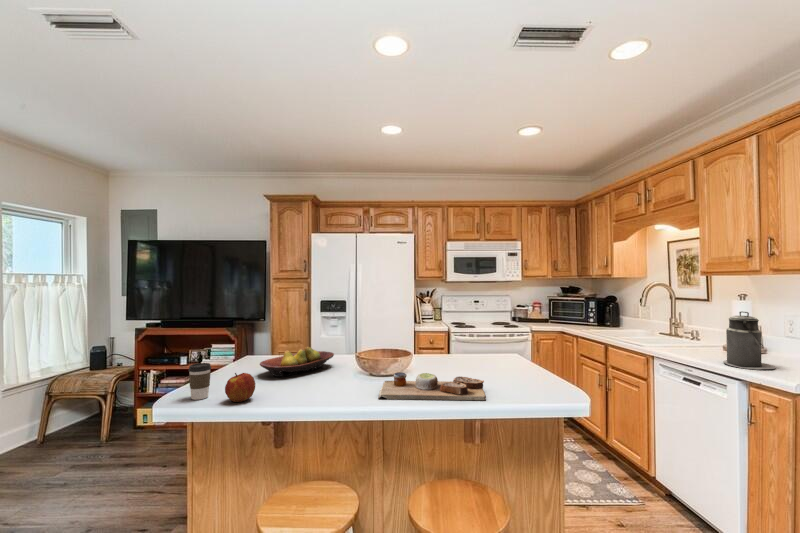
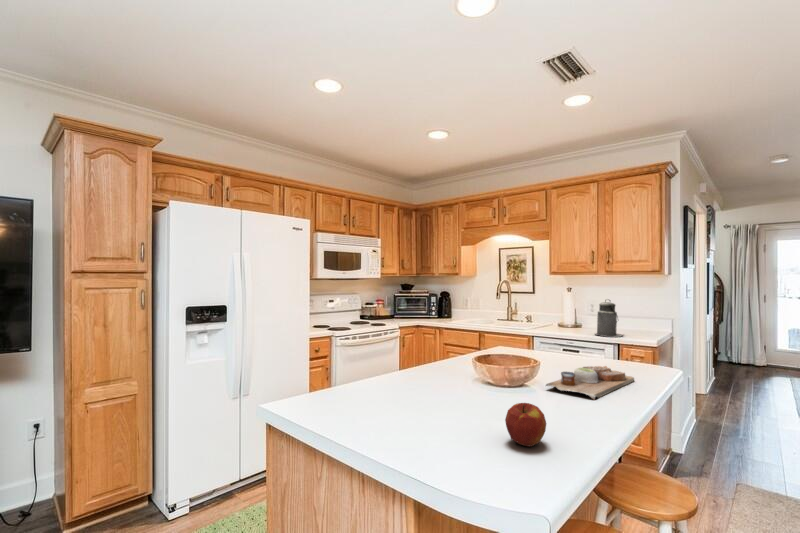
fruit bowl: present [260,347,334,377] -> none [376,365,448,412]
coffee cup: present [188,363,211,400] -> none [459,402,492,465]

